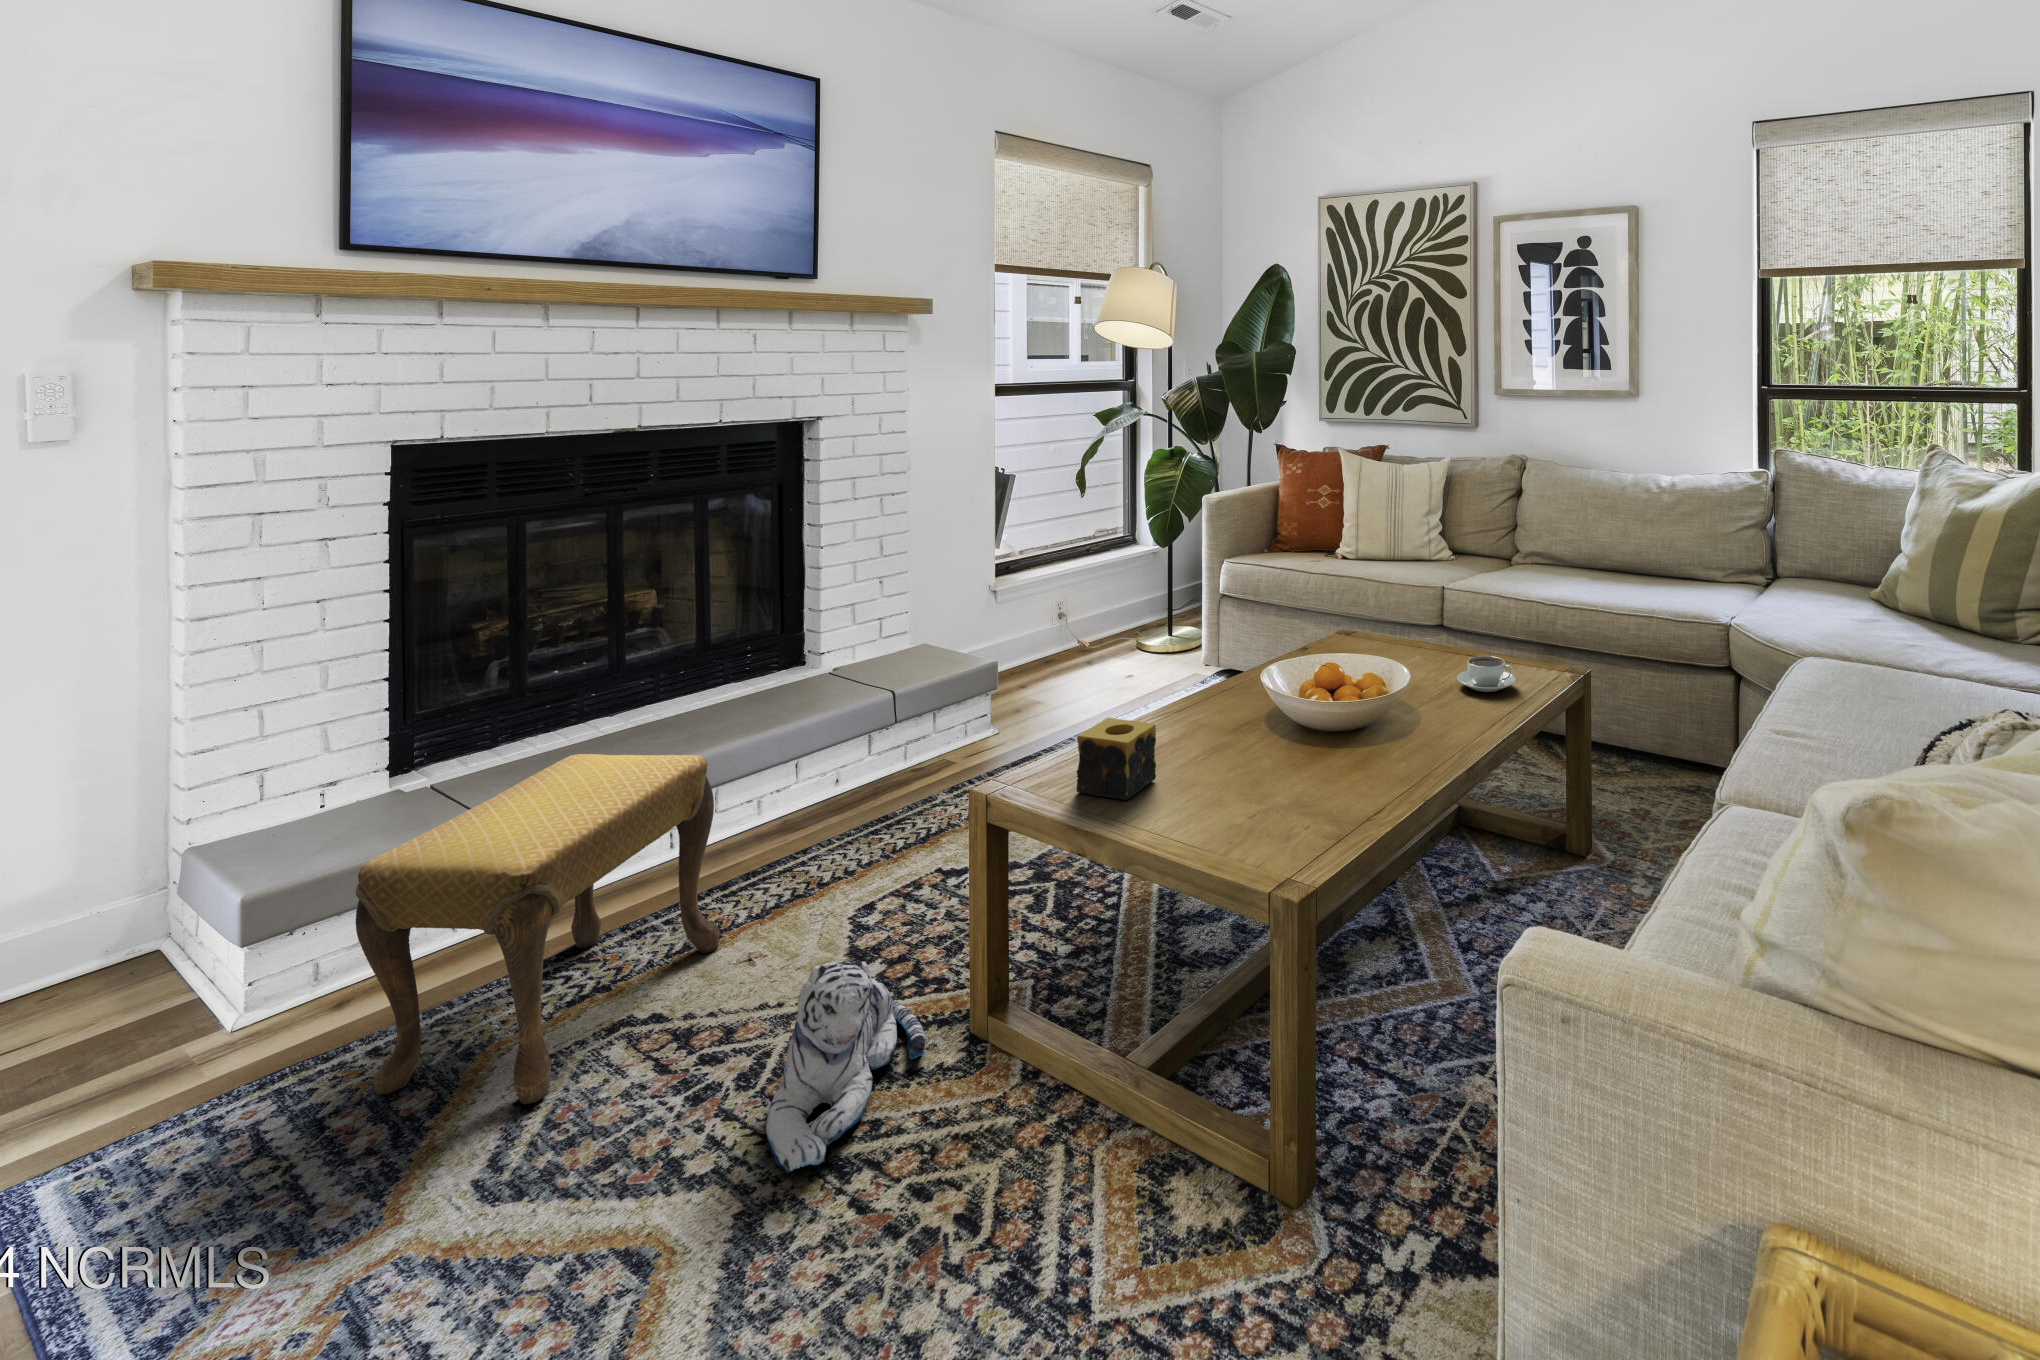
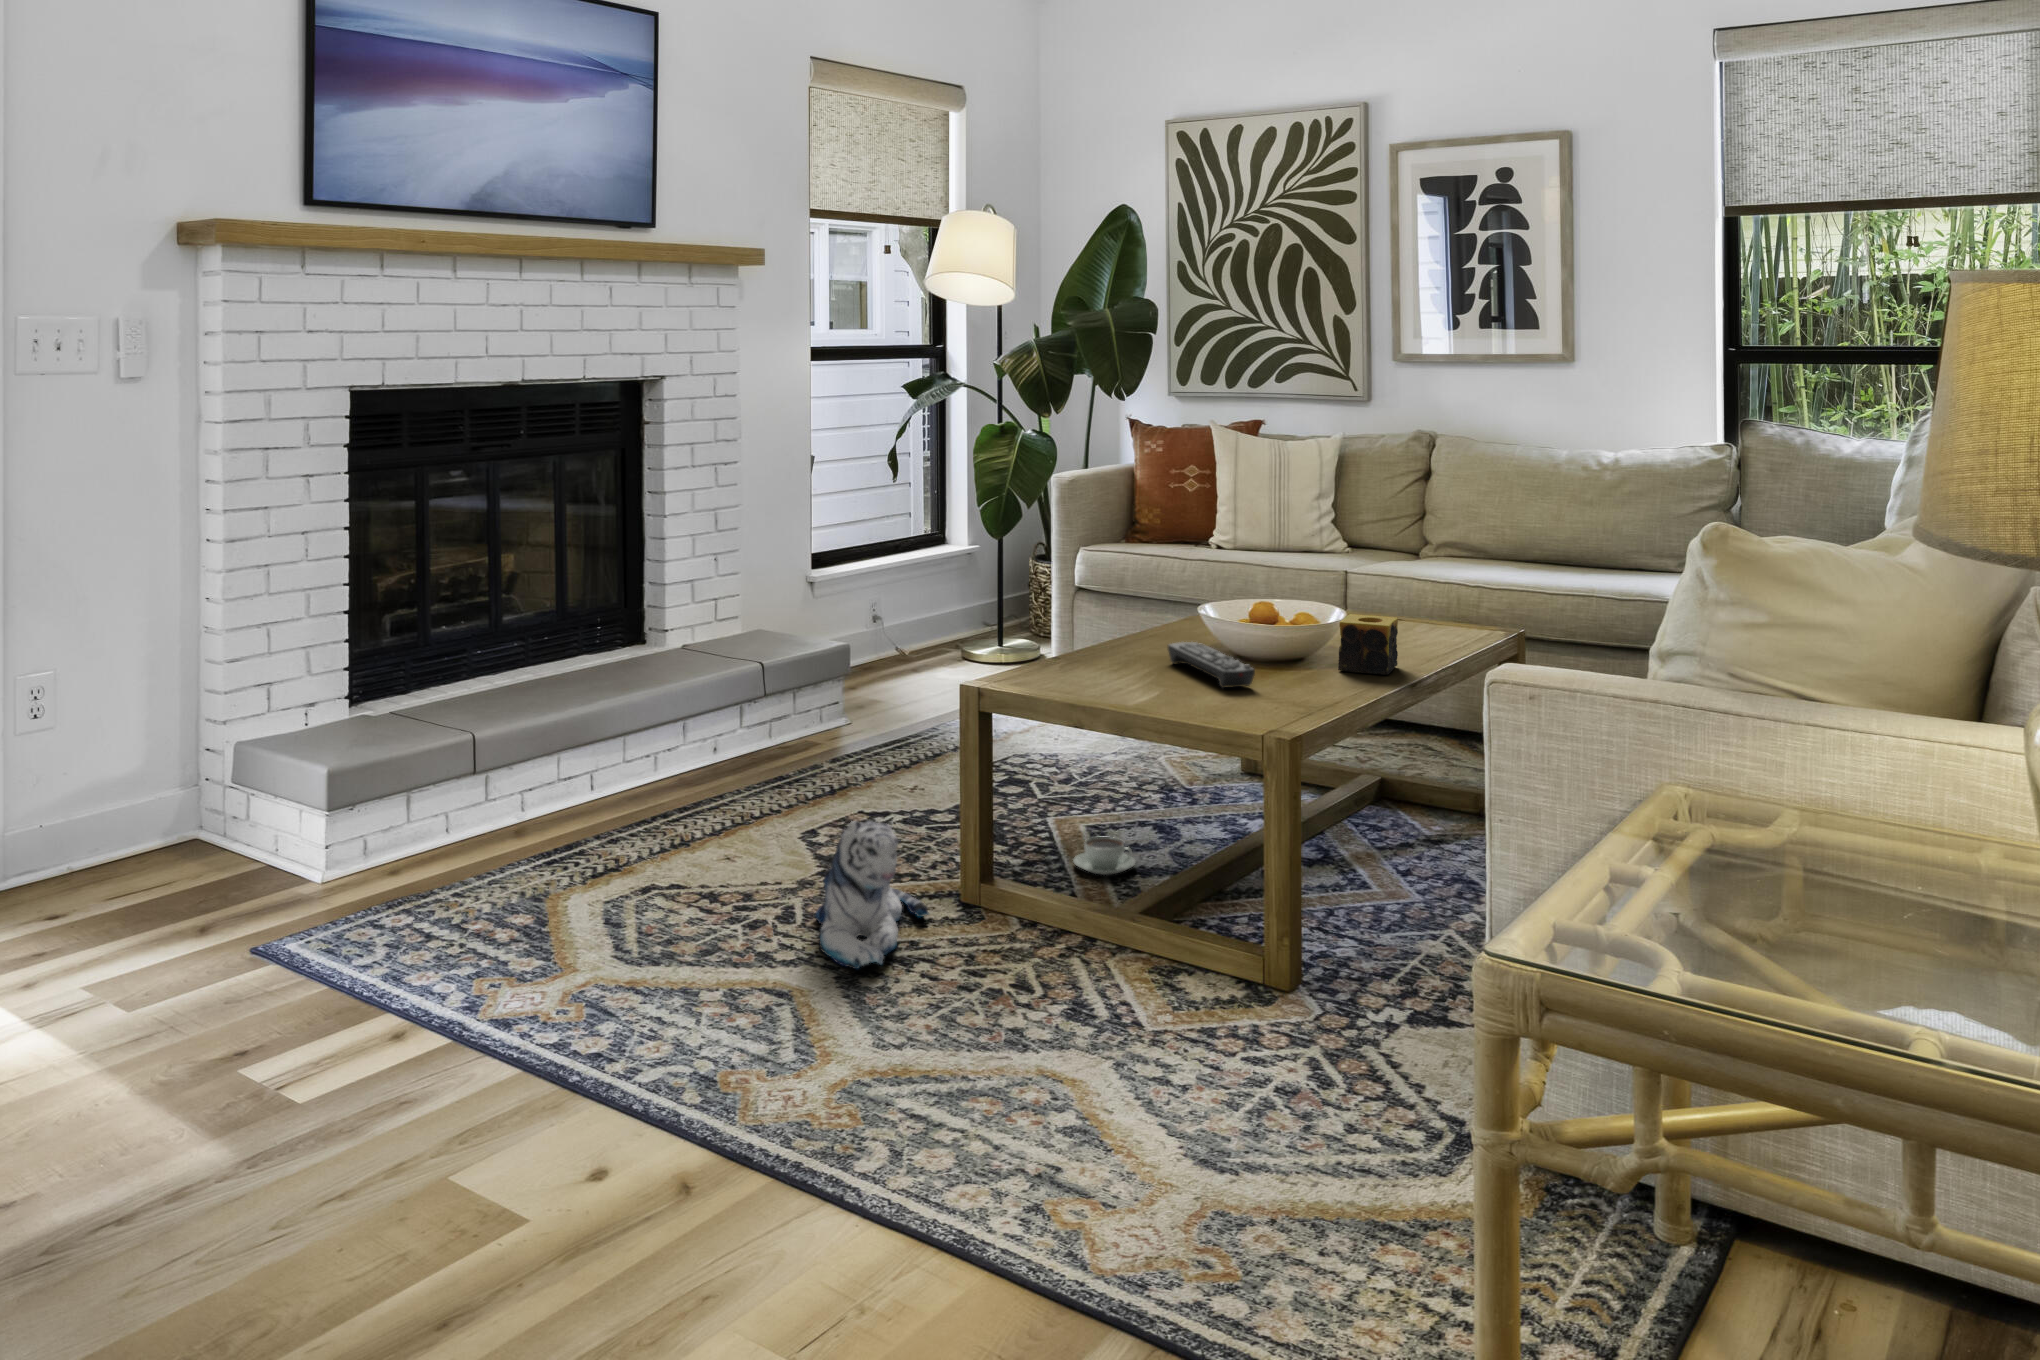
coffee cup: present [1457,656,1516,692] -> present [1073,837,1135,875]
candle: present [1077,718,1156,800] -> present [1338,614,1398,675]
remote control: none [1216,718,1292,790] -> present [1168,642,1255,688]
footstool: present [356,754,720,1104] -> none [465,672,694,932]

